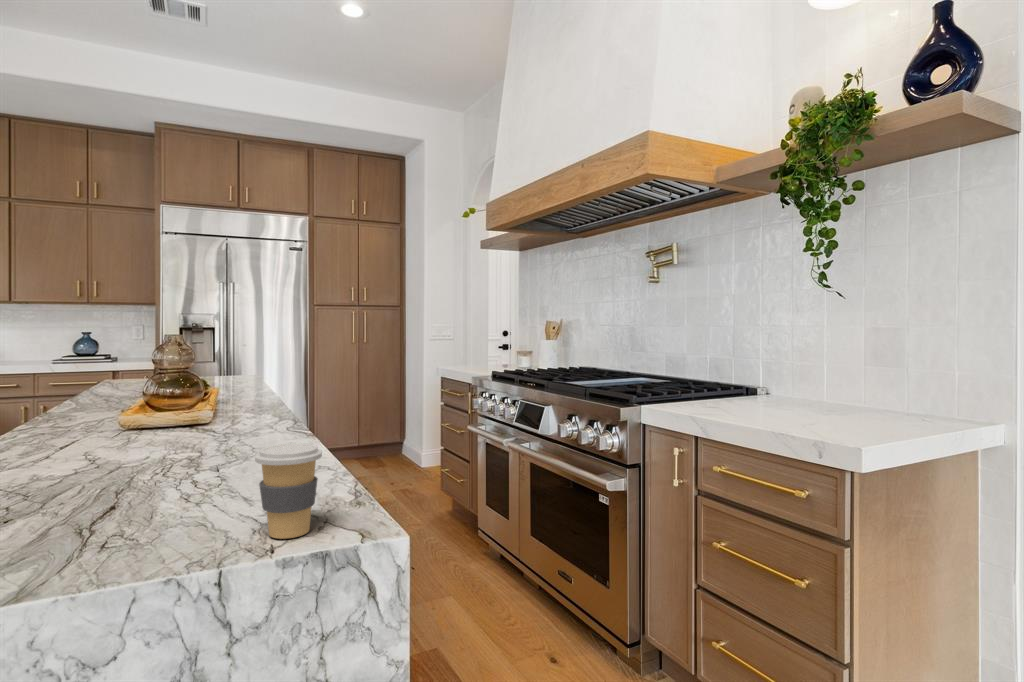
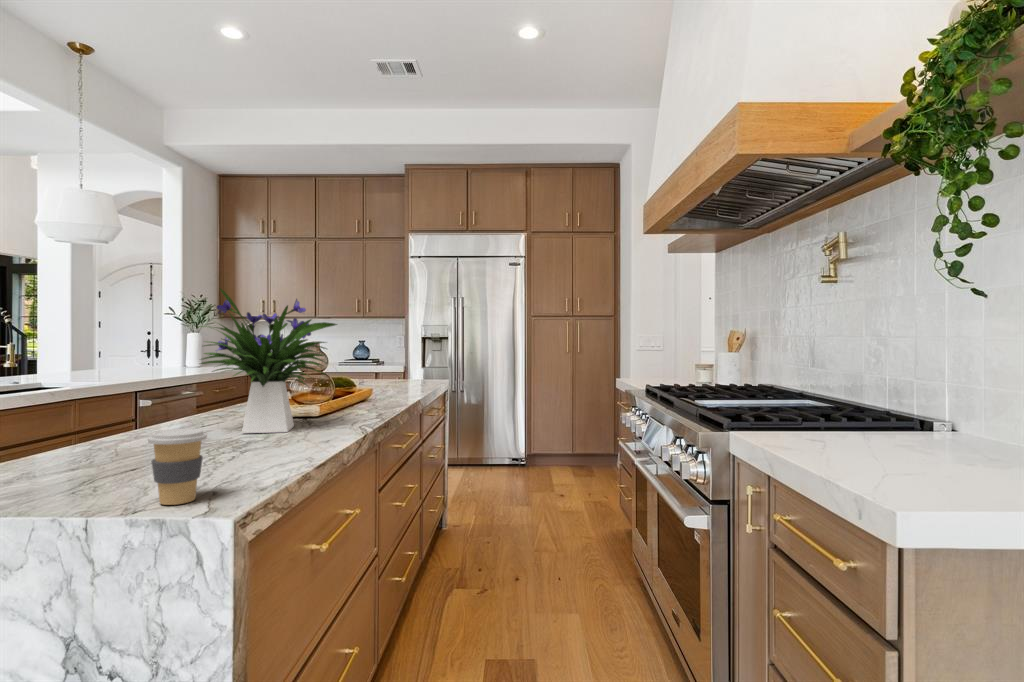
flower arrangement: none [66,266,257,453] -> present [201,288,337,433]

